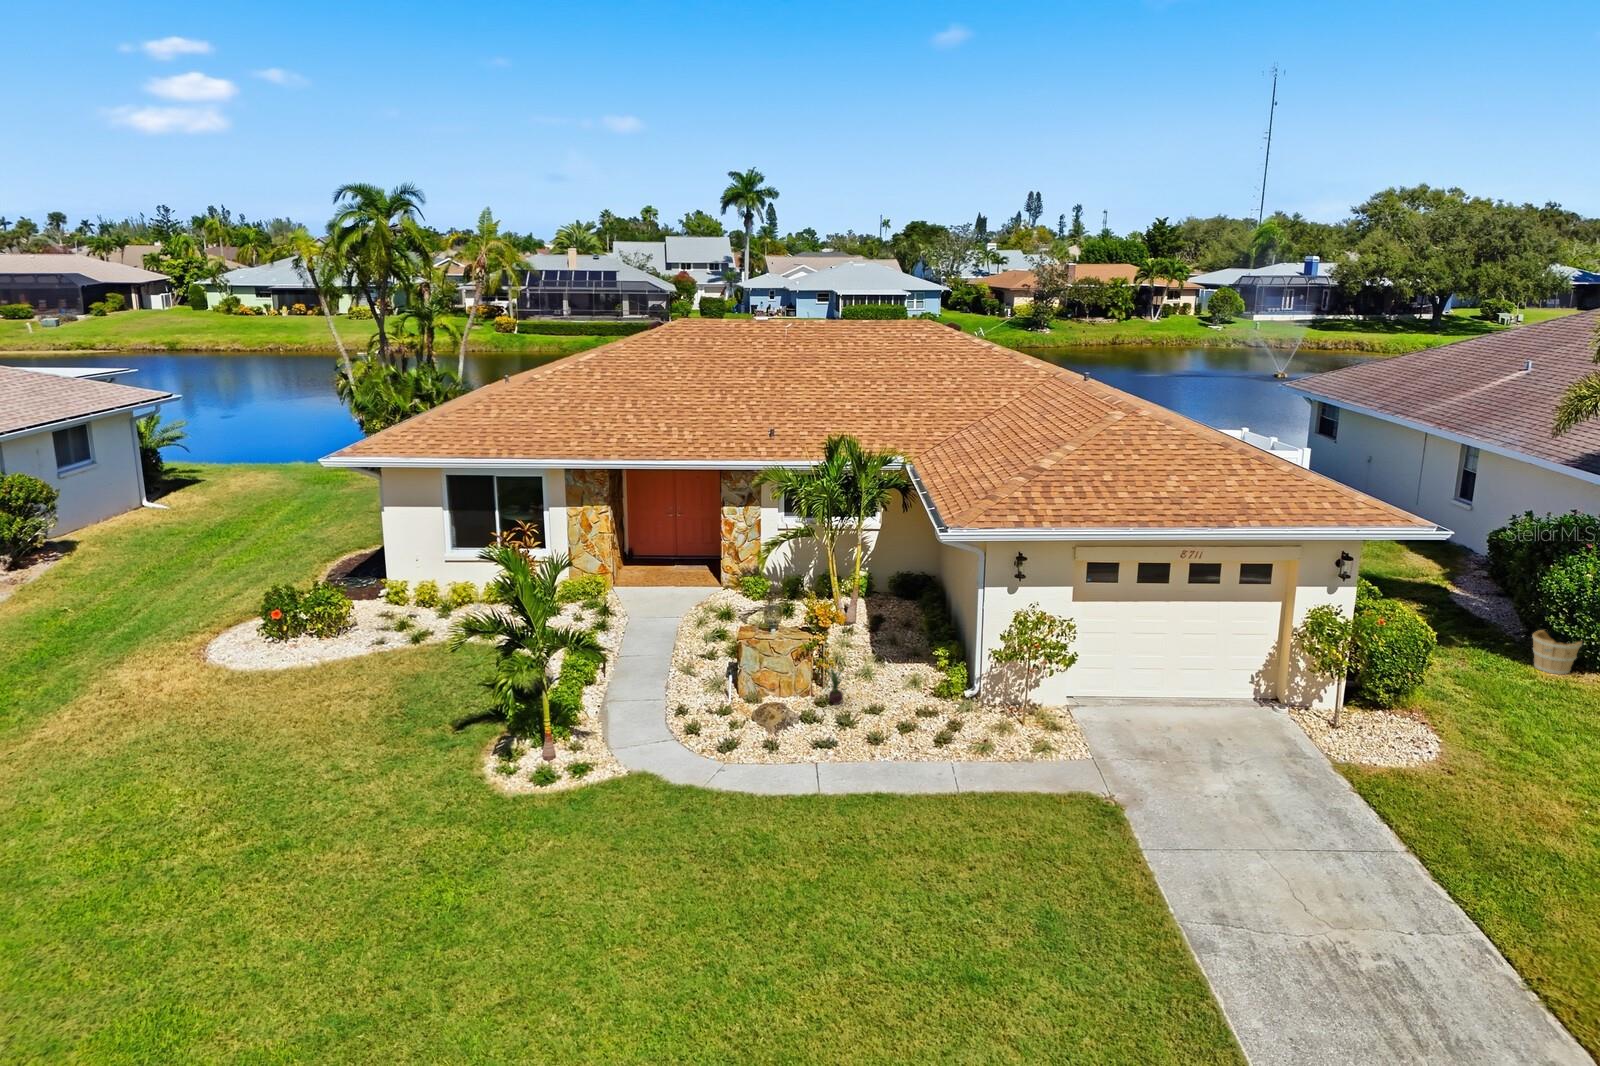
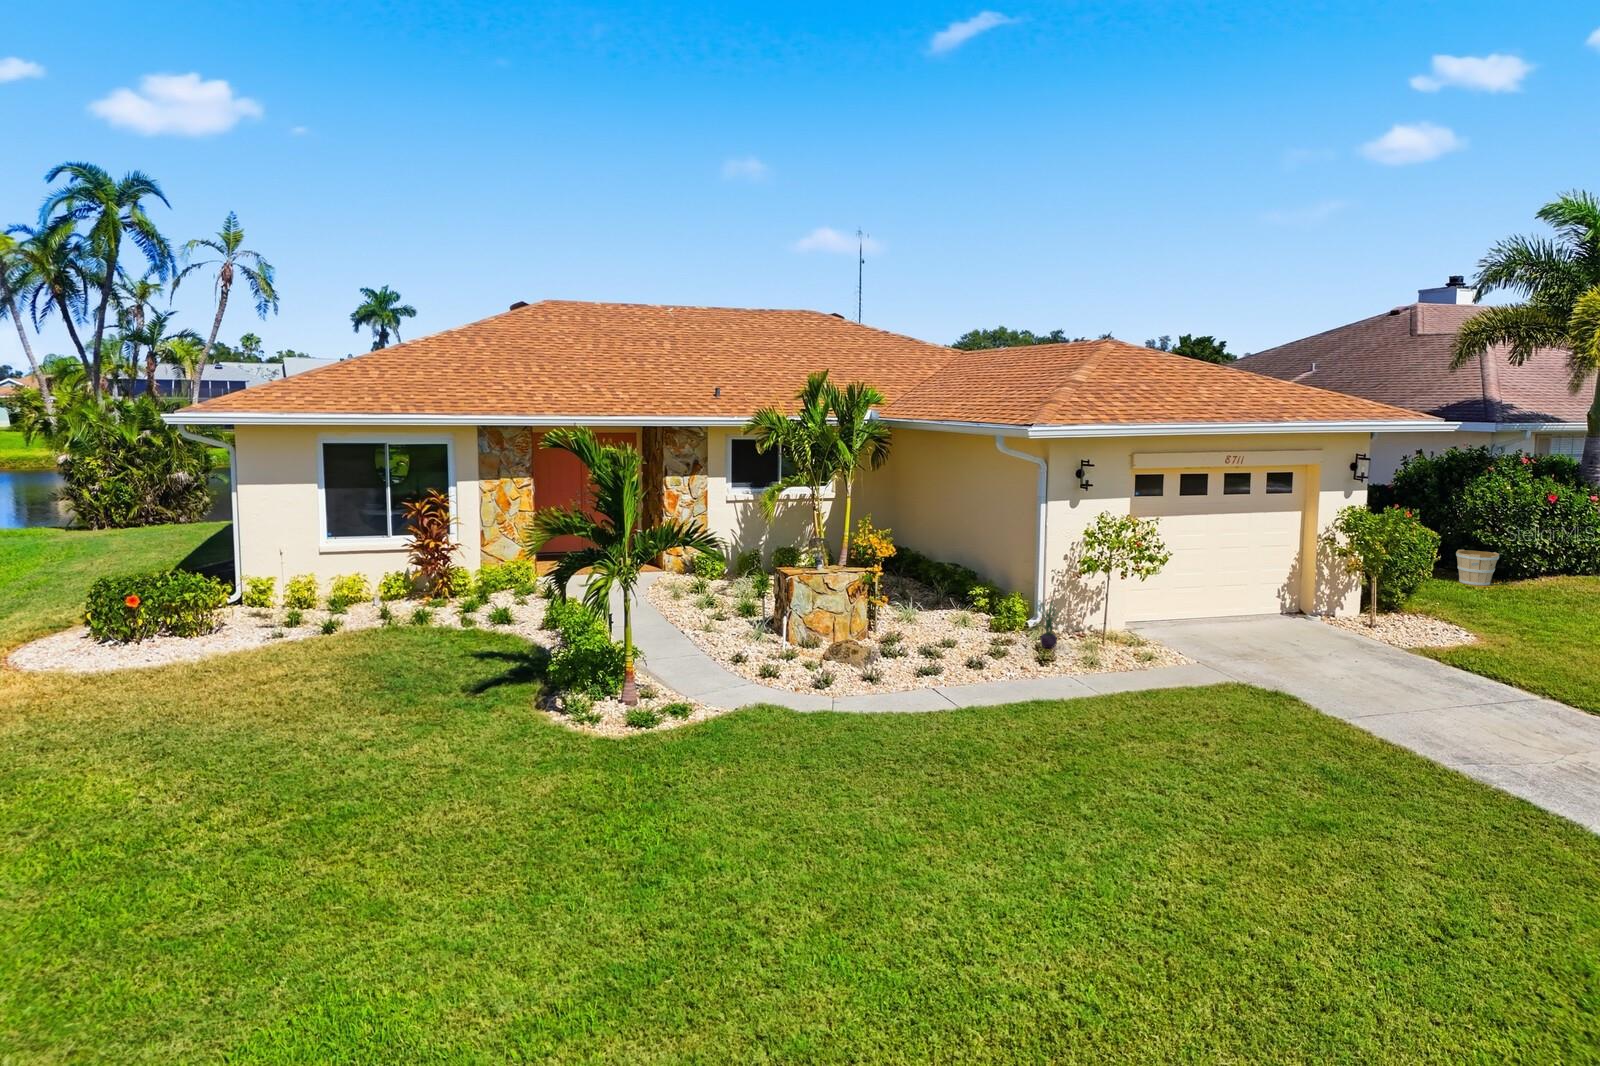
decorative plant: present [825,664,844,704] -> present [1039,601,1060,648]

